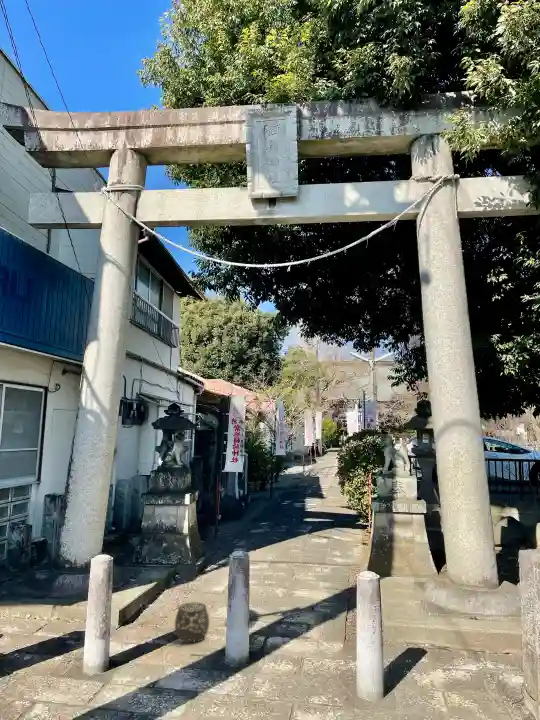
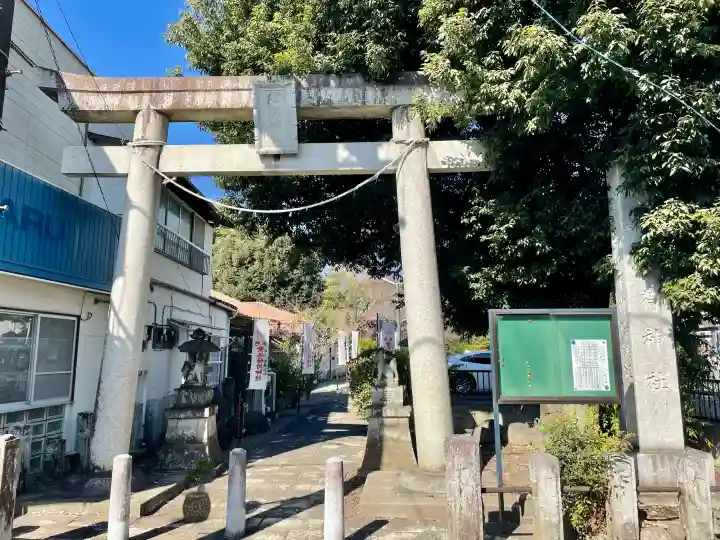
potted plant: none [170,556,206,599] -> present [185,459,217,492]

